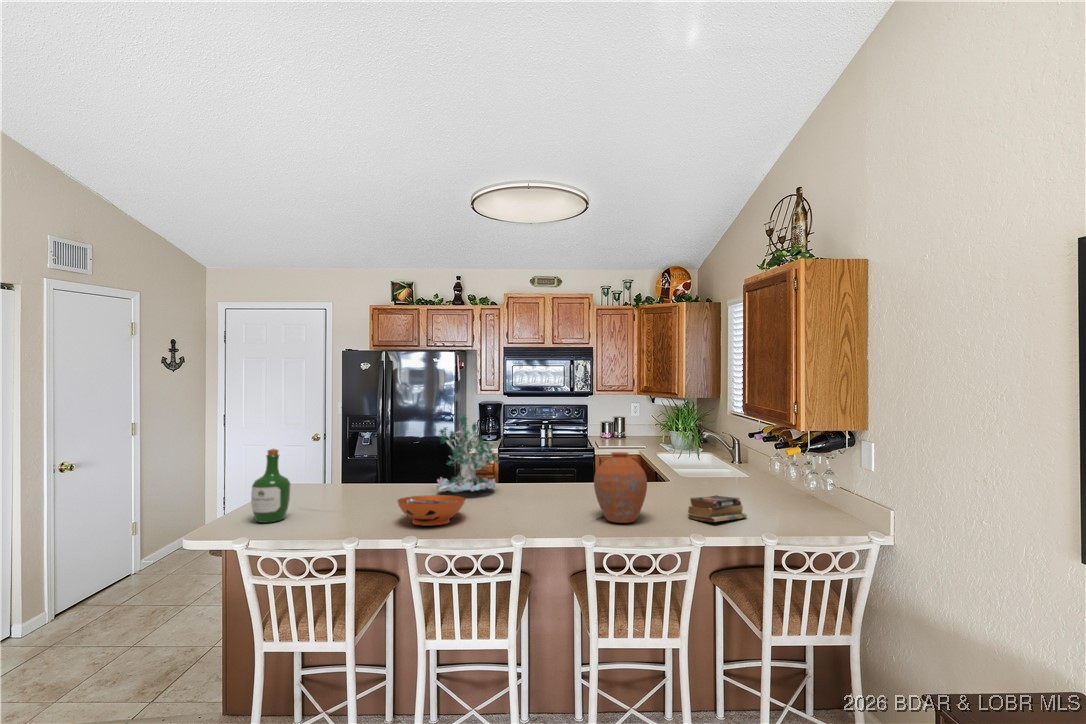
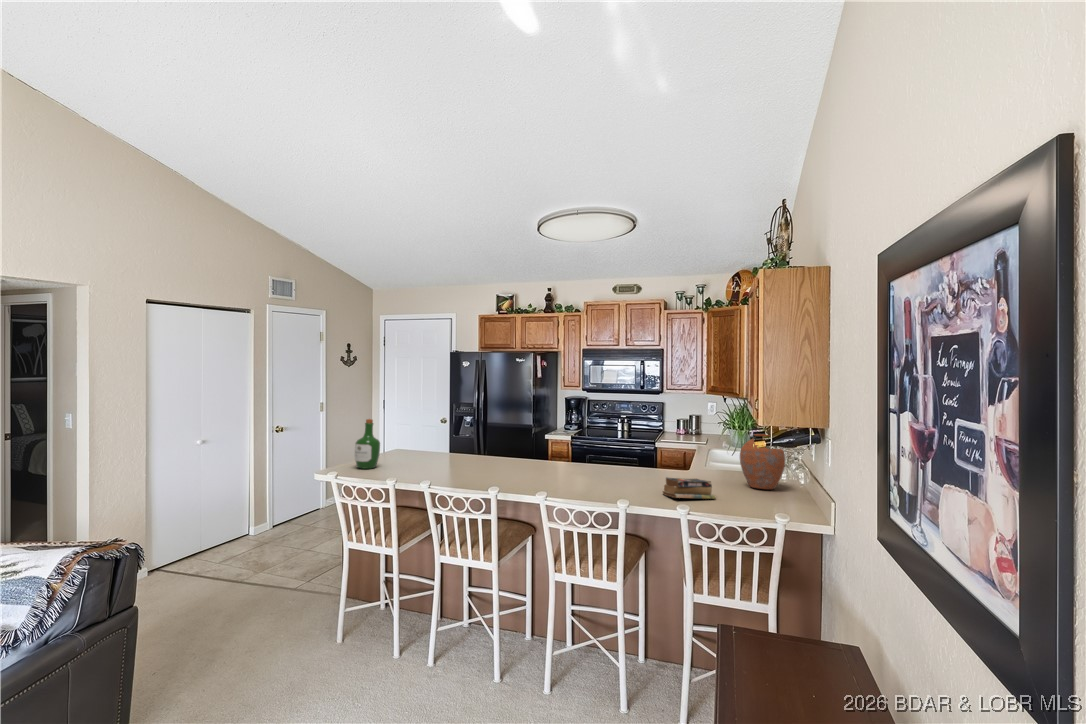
plant: present [437,416,499,492] -> none [487,401,537,462]
vase: present [594,452,647,523] -> present [740,434,785,489]
decorative bowl: present [397,495,465,525] -> none [440,459,490,480]

